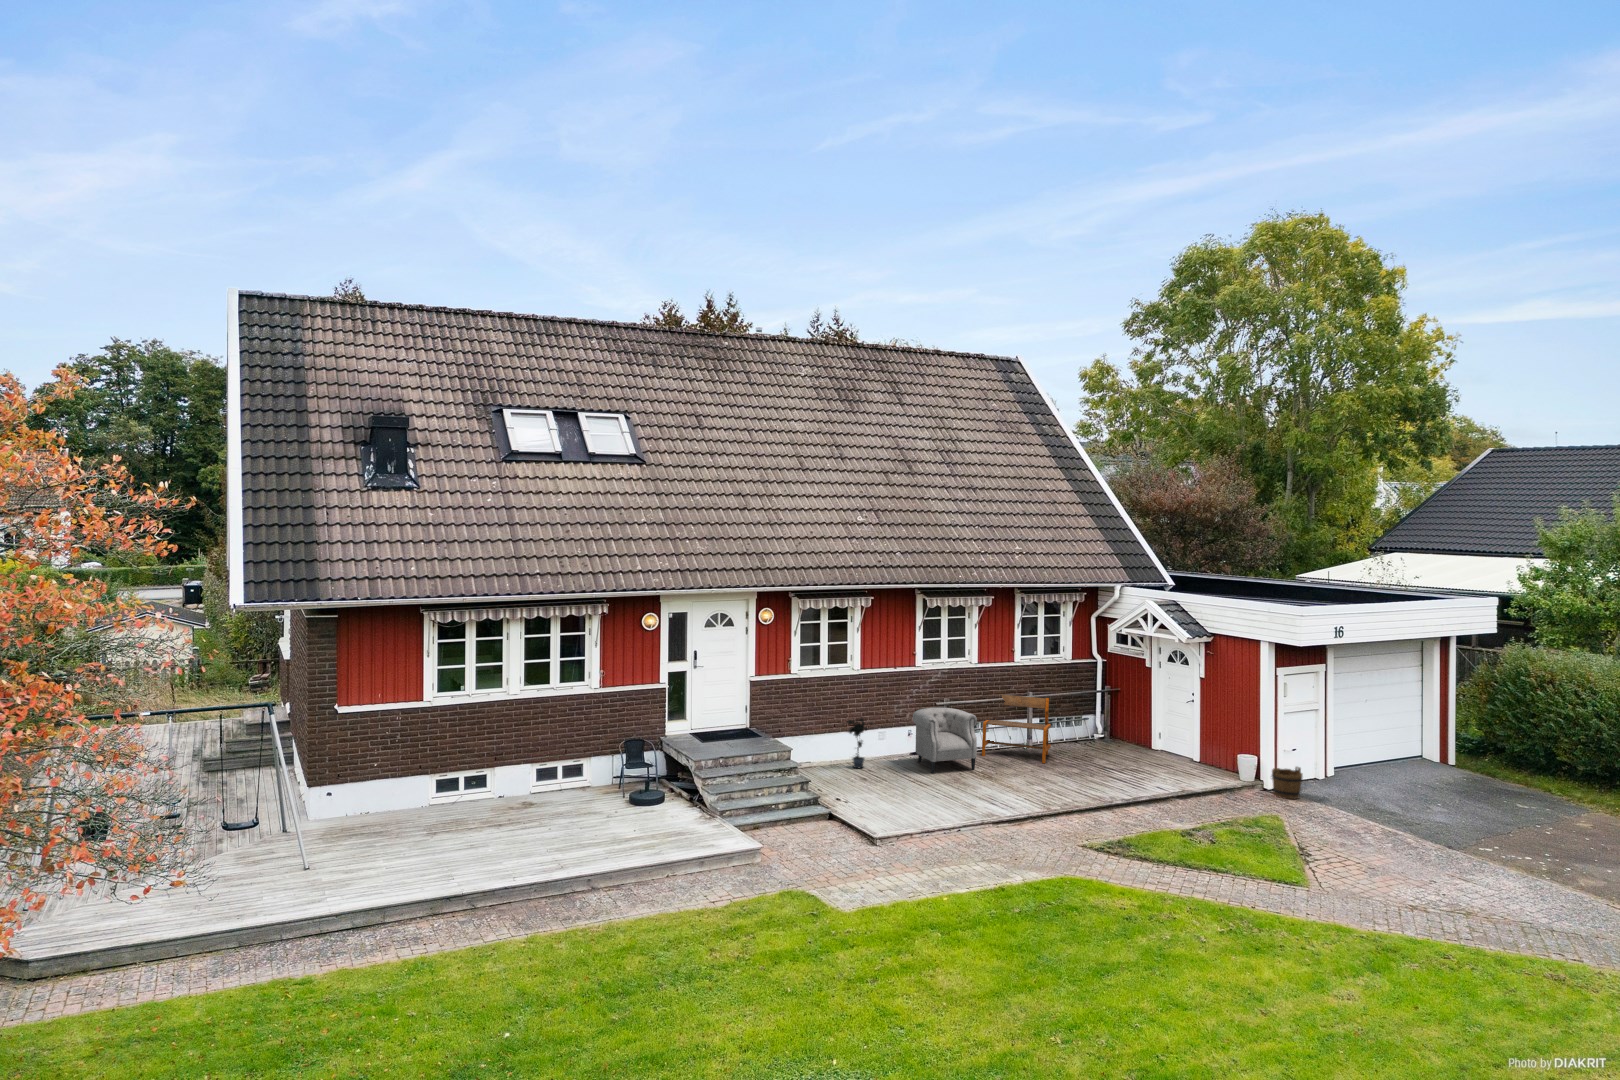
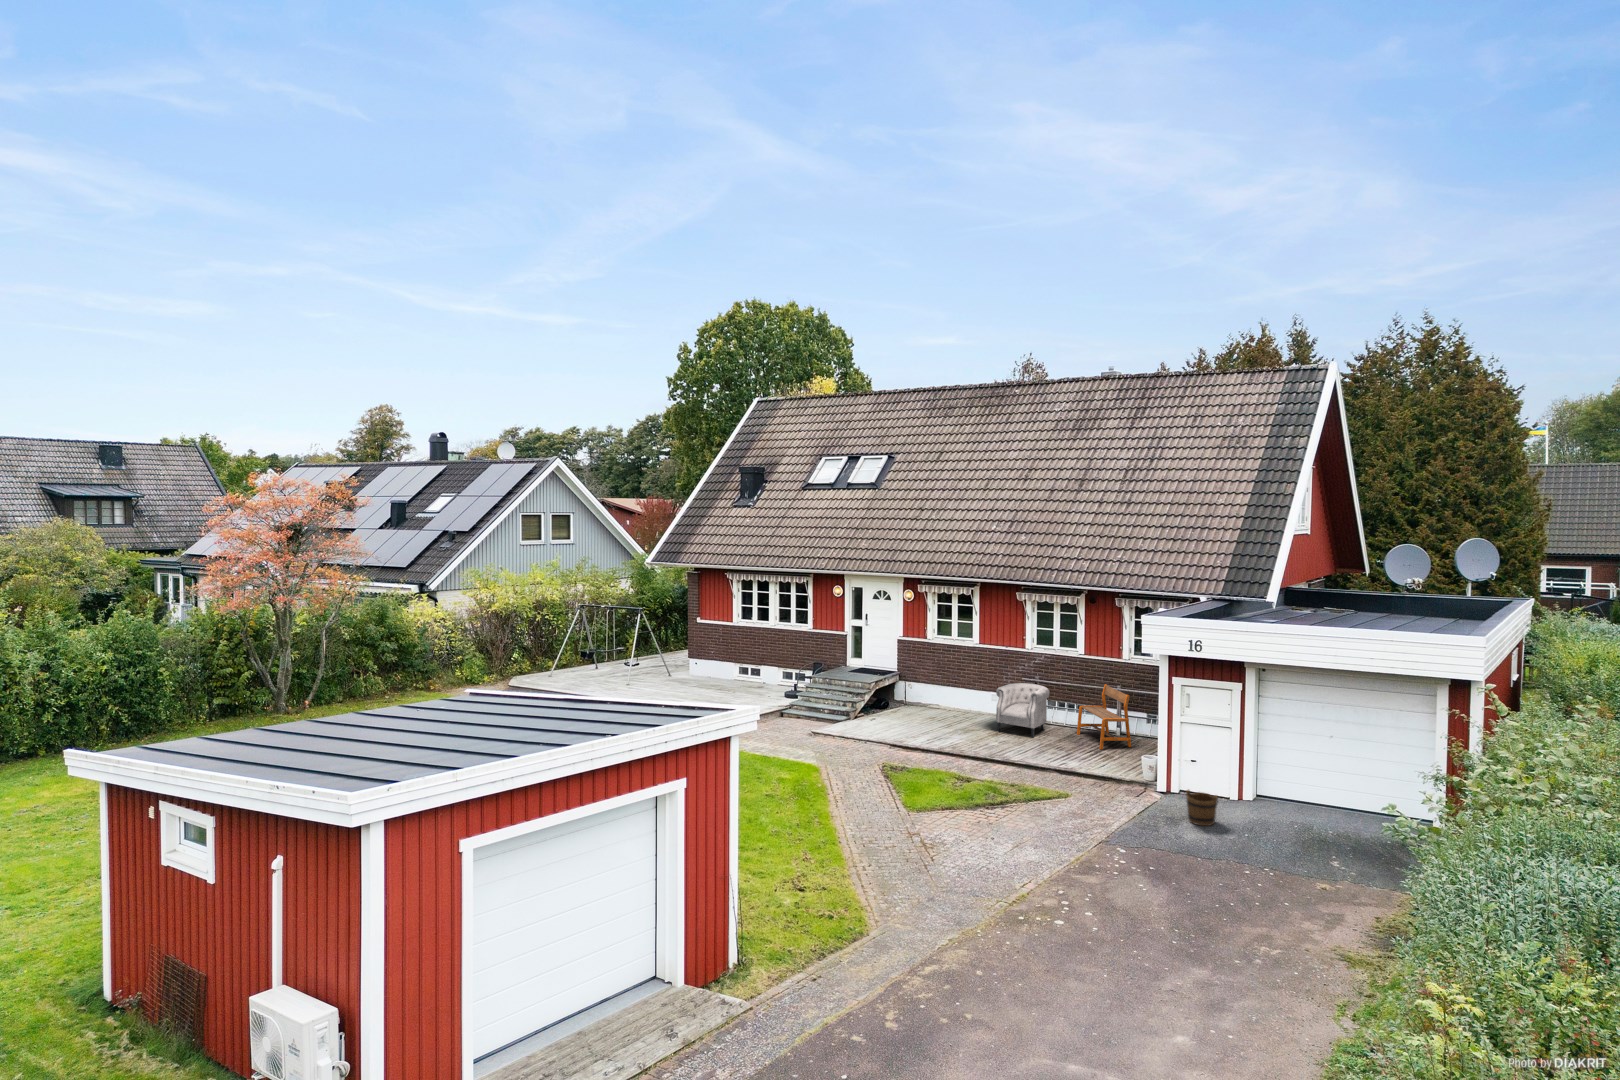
potted plant: present [847,718,876,768] -> none [958,678,980,718]

